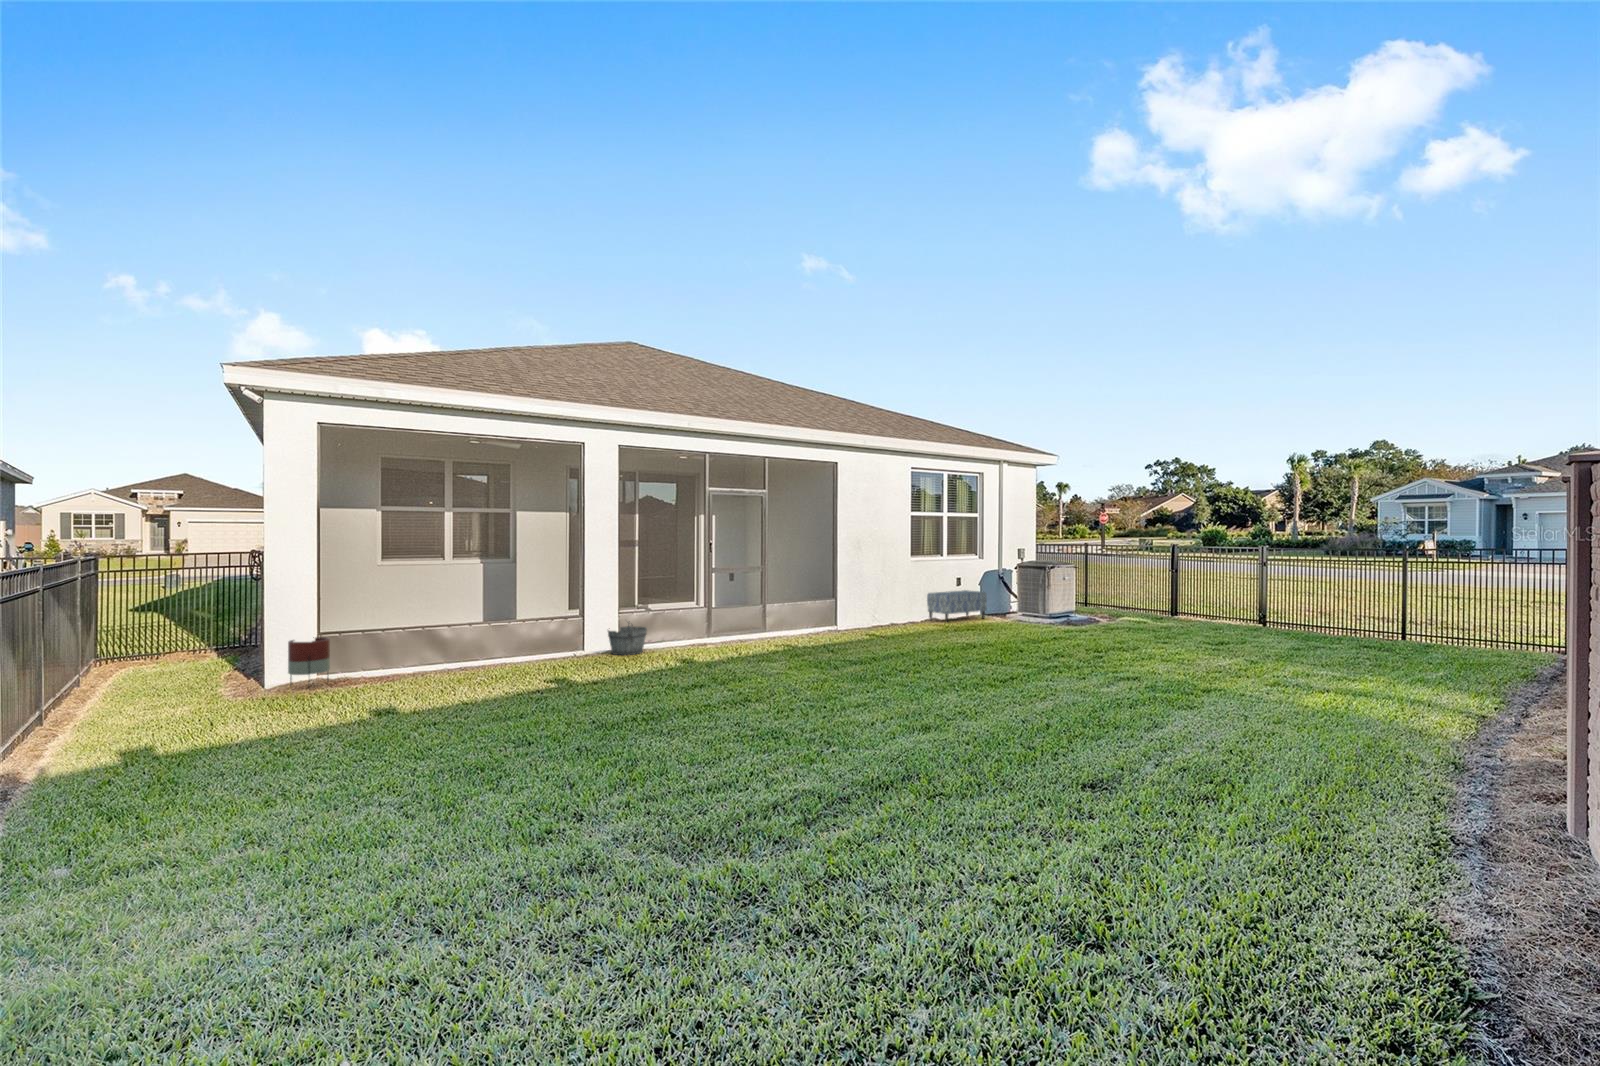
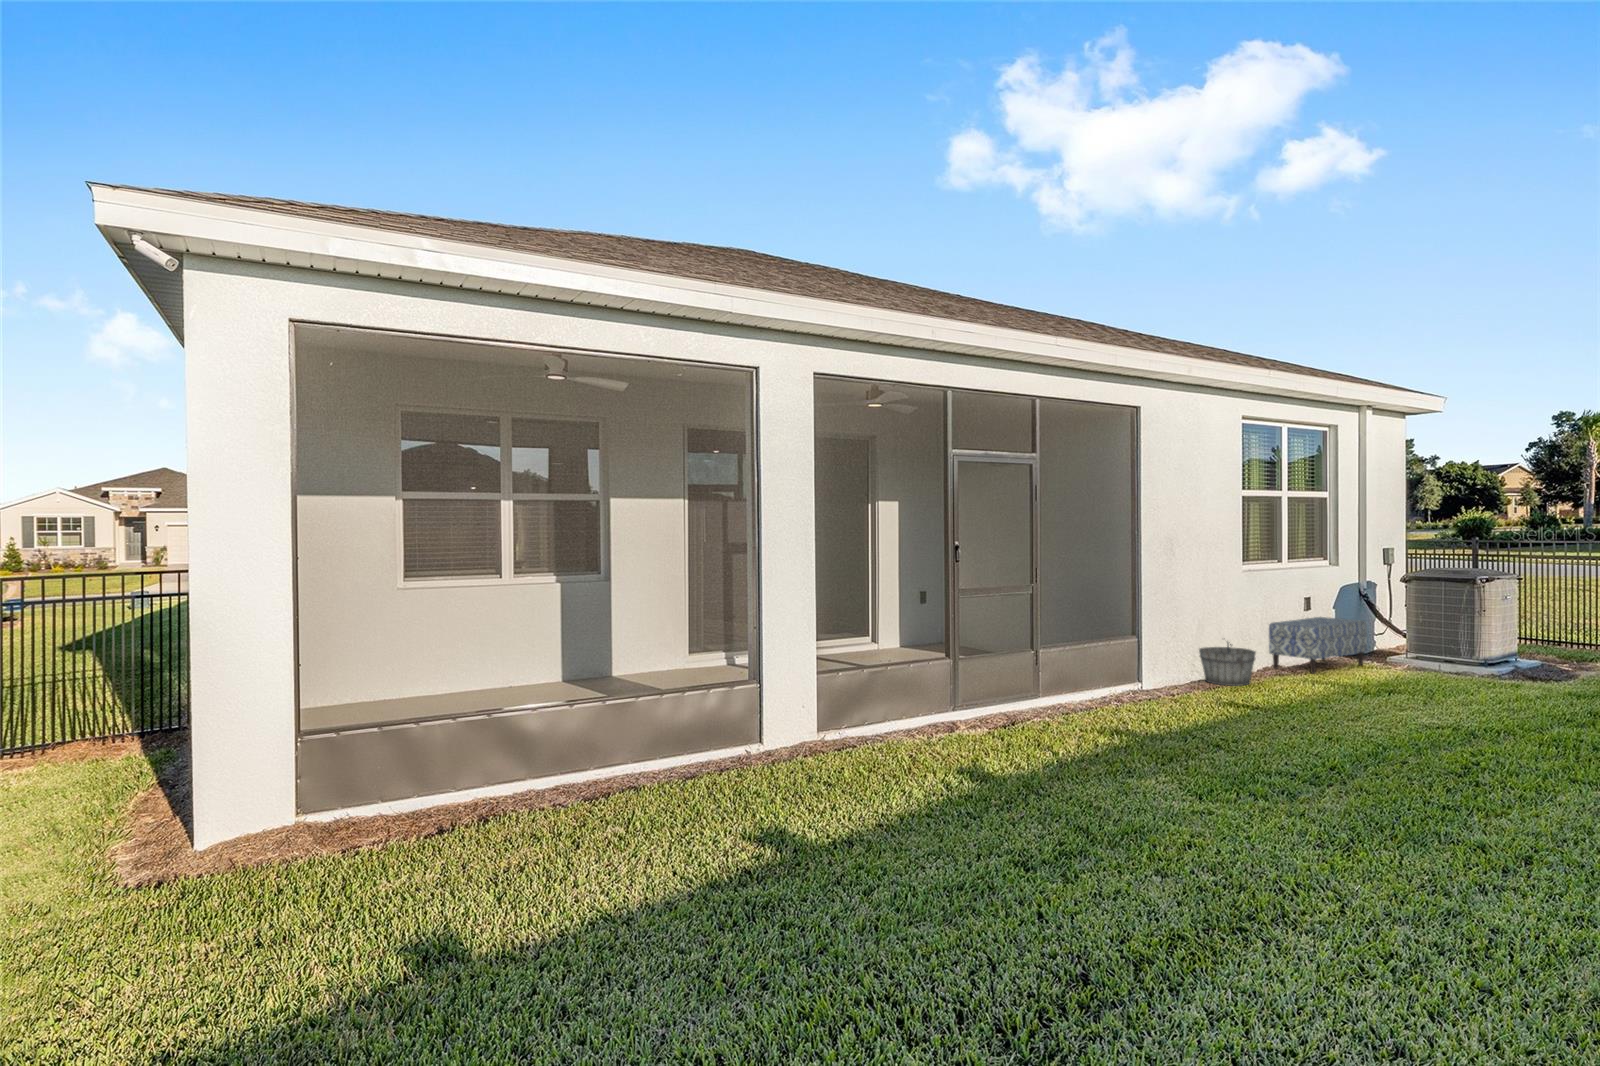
wooden bucket: present [608,625,647,655] -> present [1199,642,1256,686]
planter: present [288,637,330,680] -> none [234,746,318,863]

